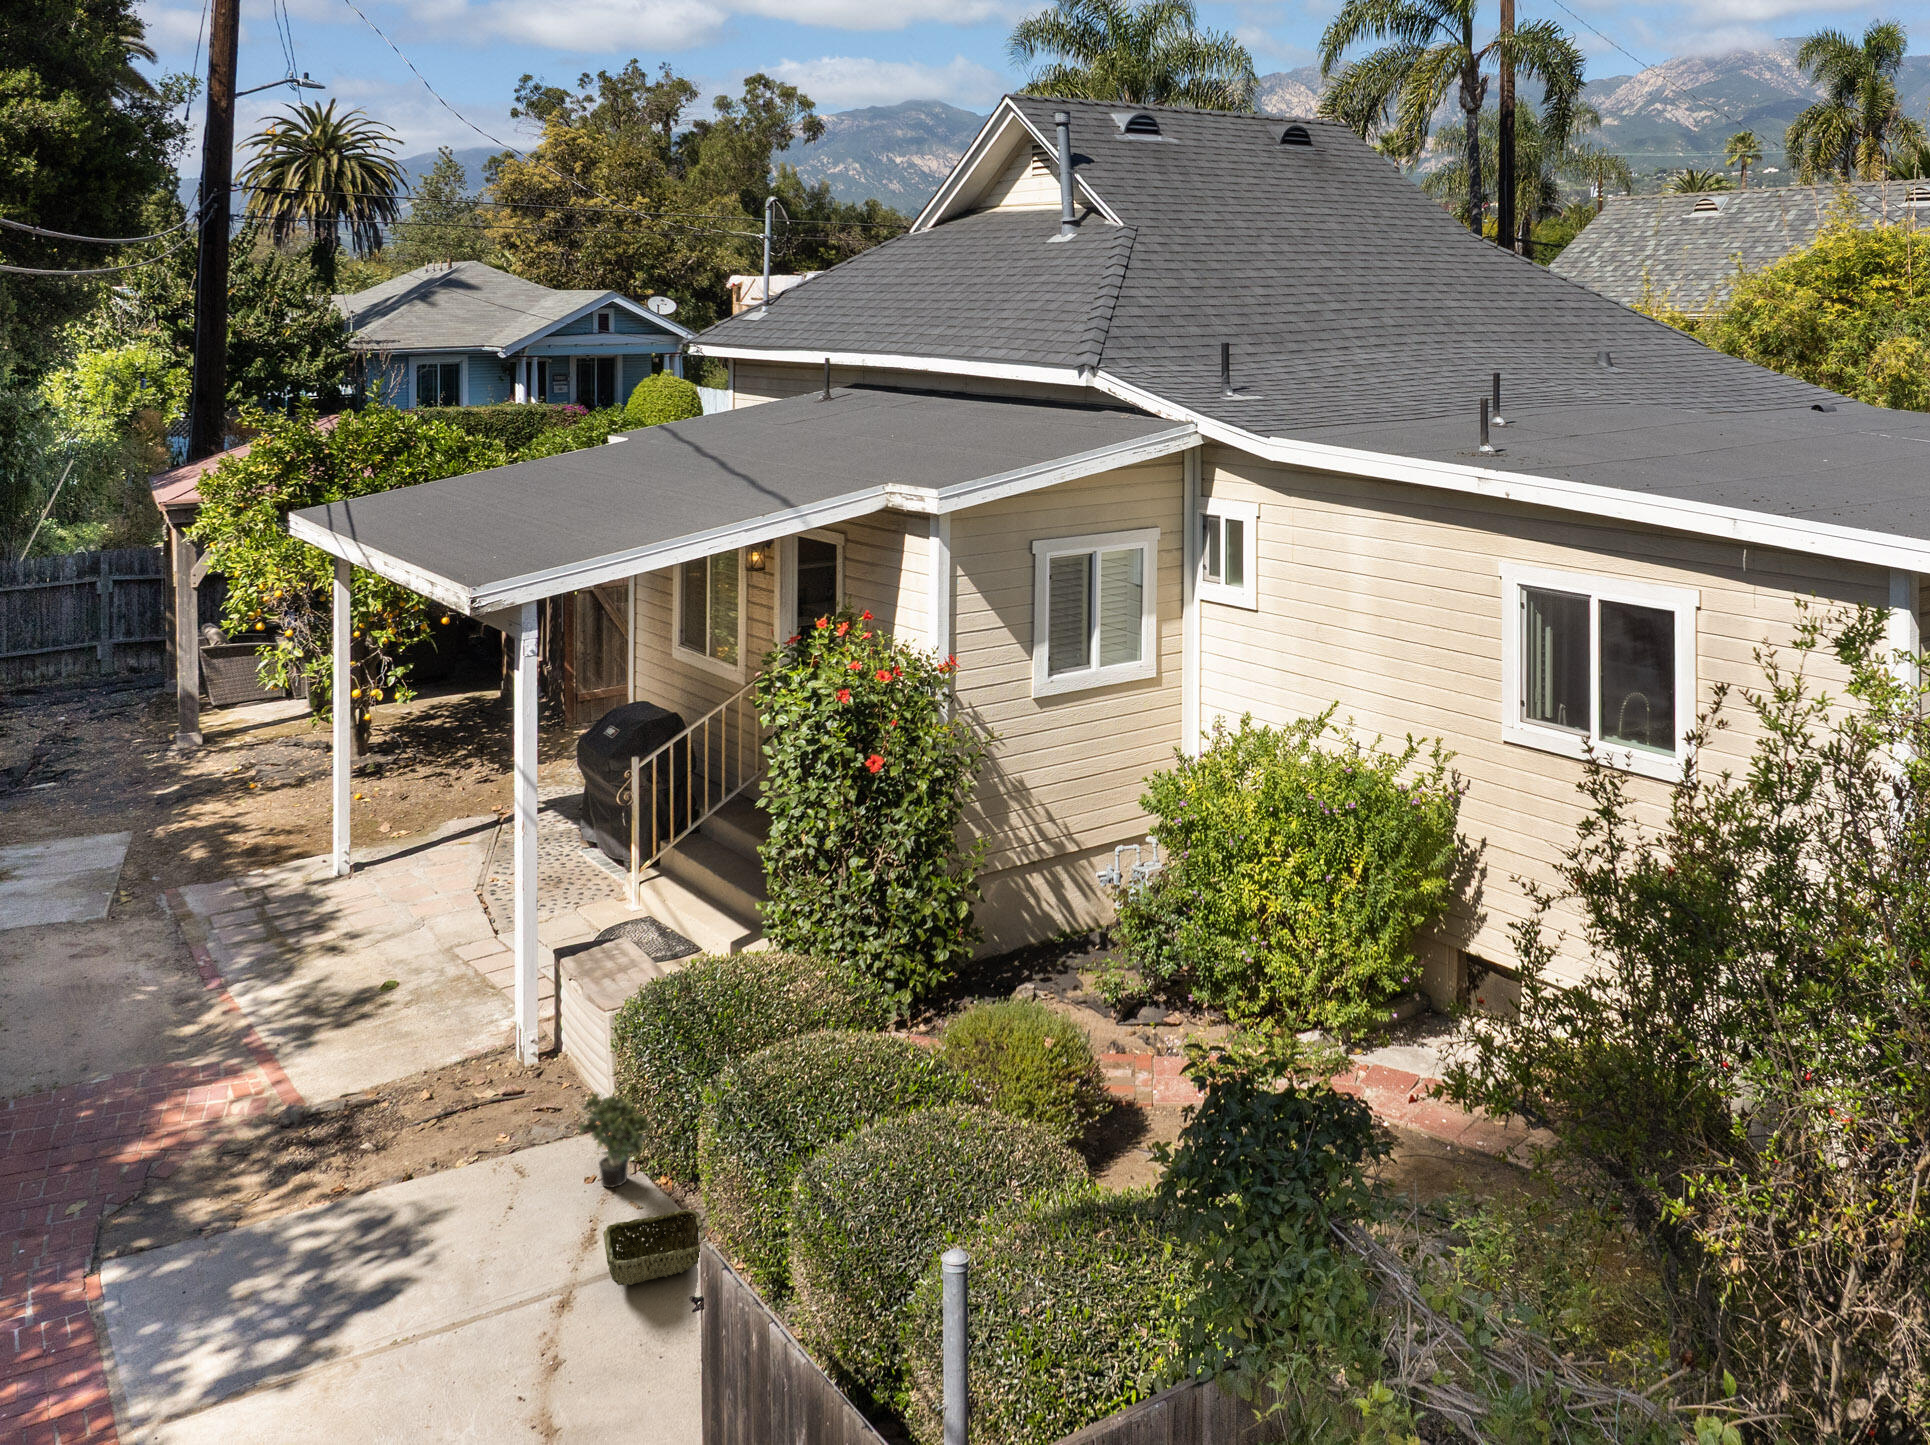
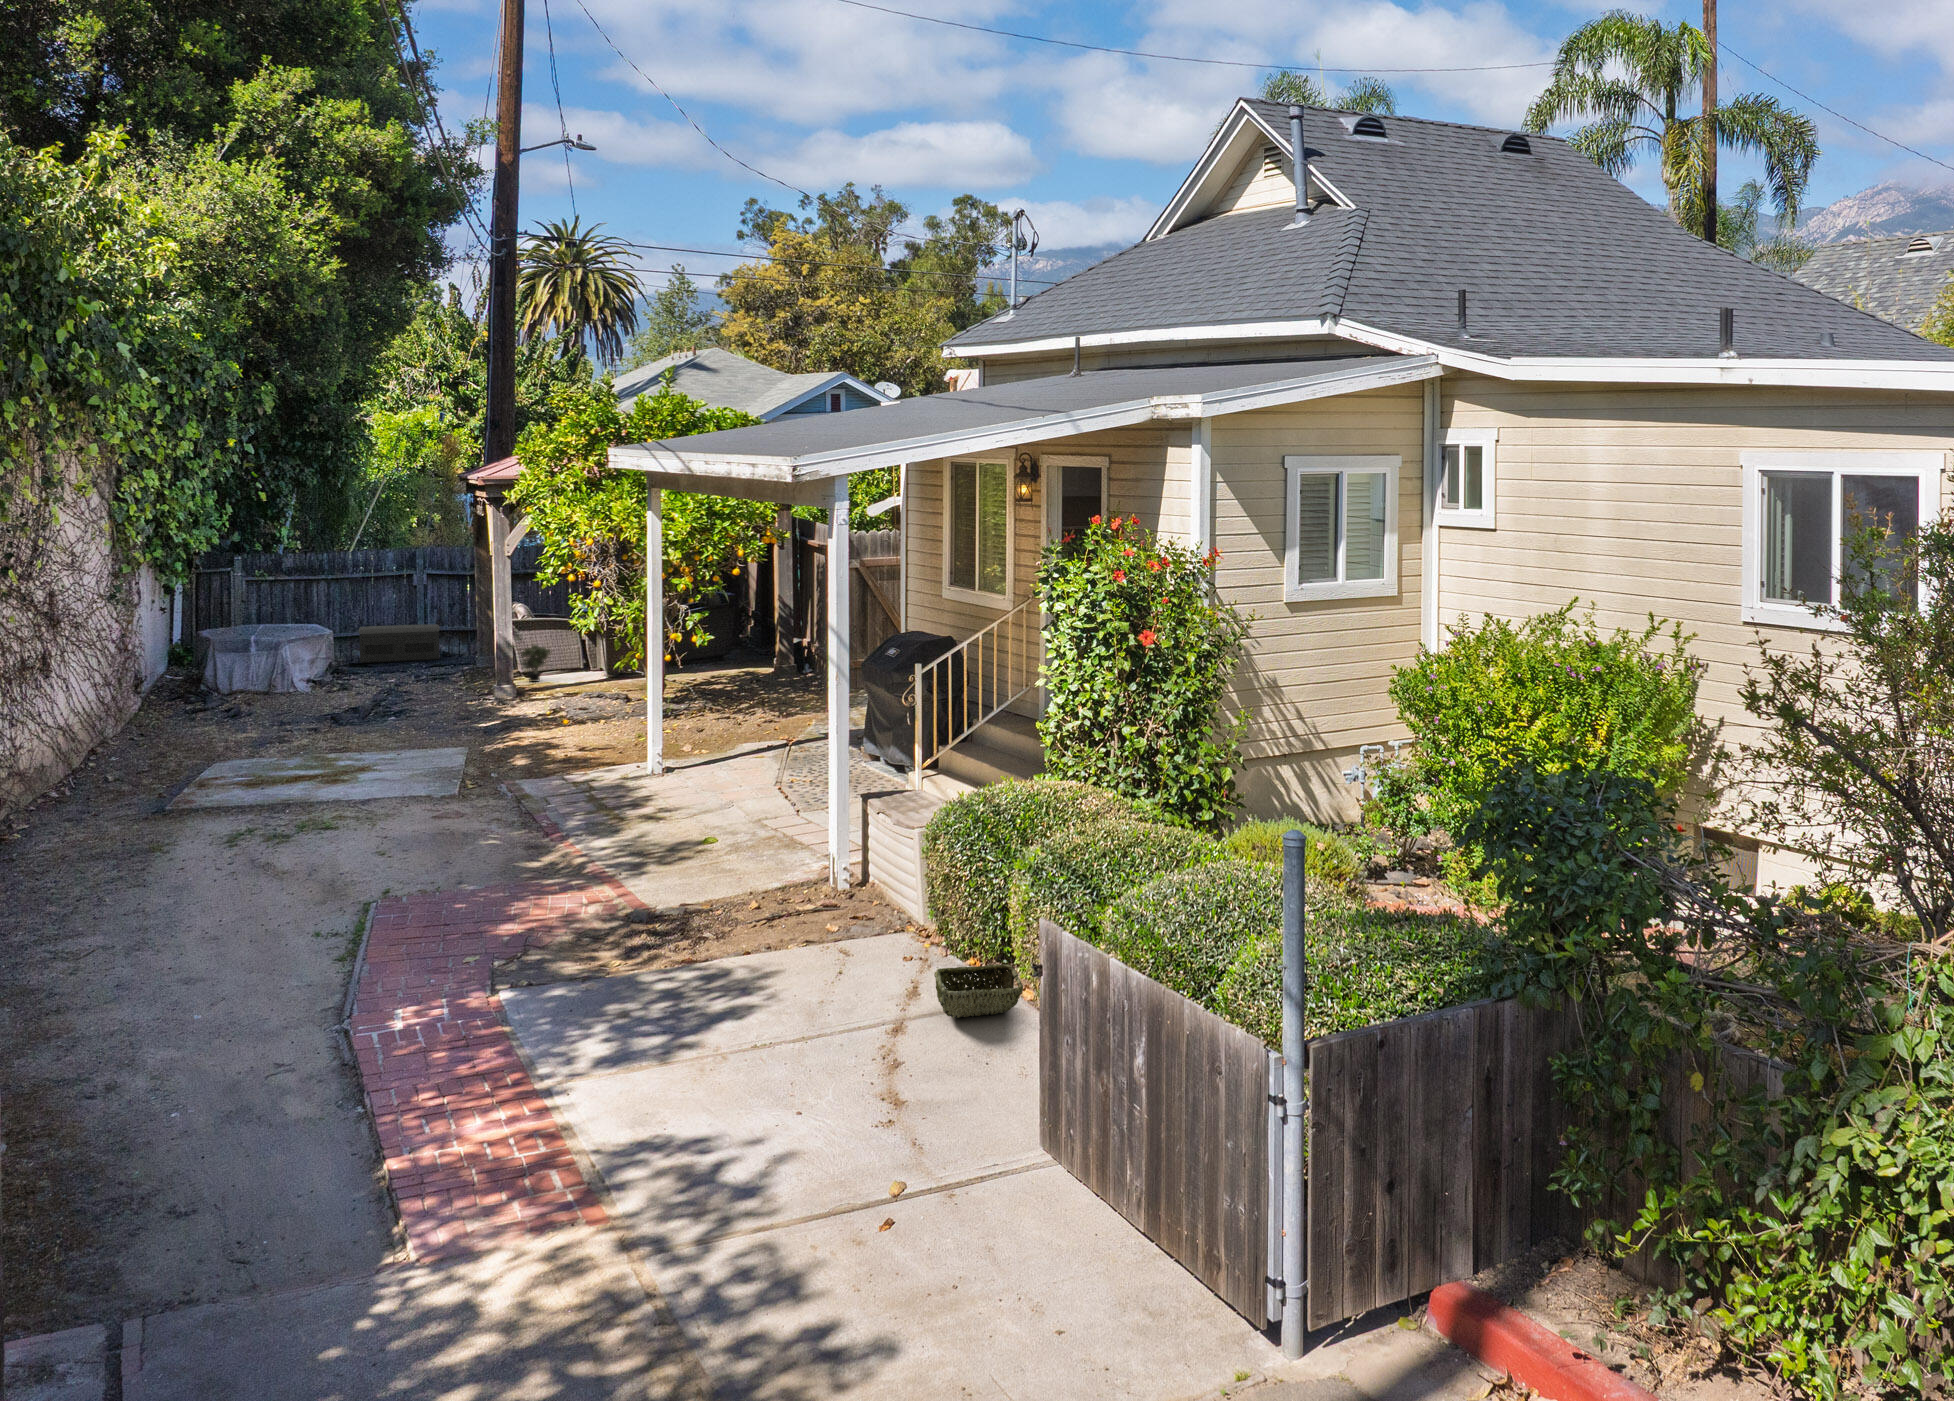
storage bench: none [25,645,125,694] -> present [359,624,440,663]
potted plant: present [577,1093,651,1188] -> present [521,645,551,682]

